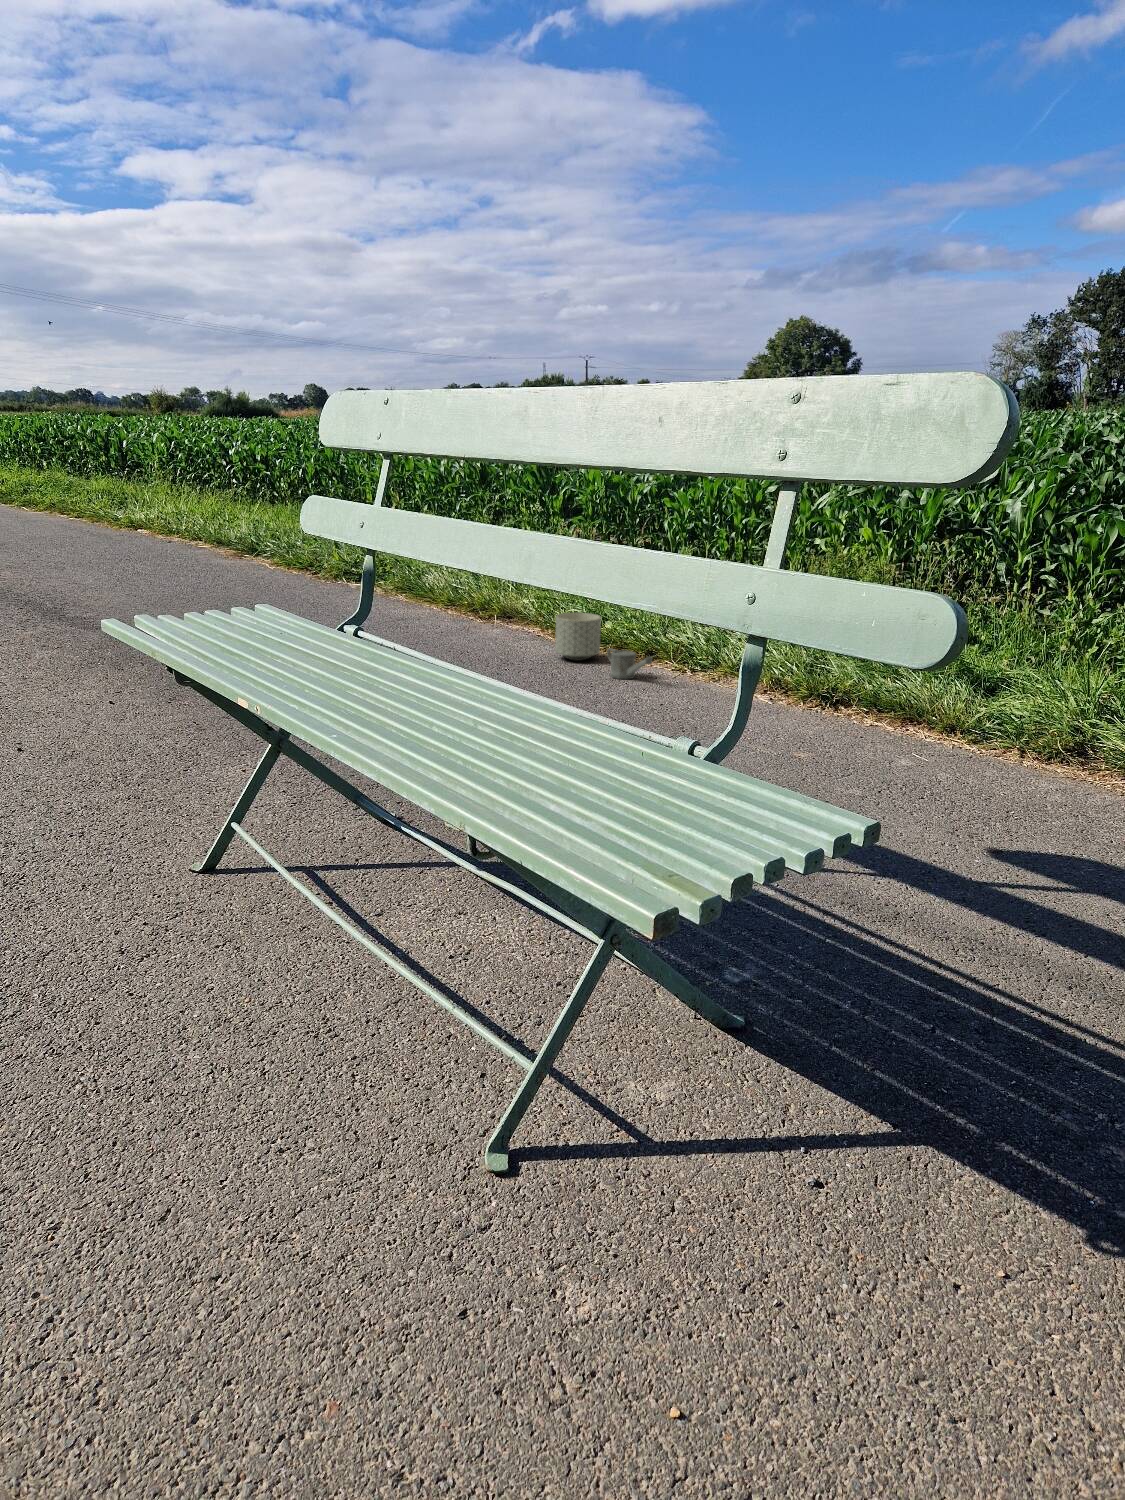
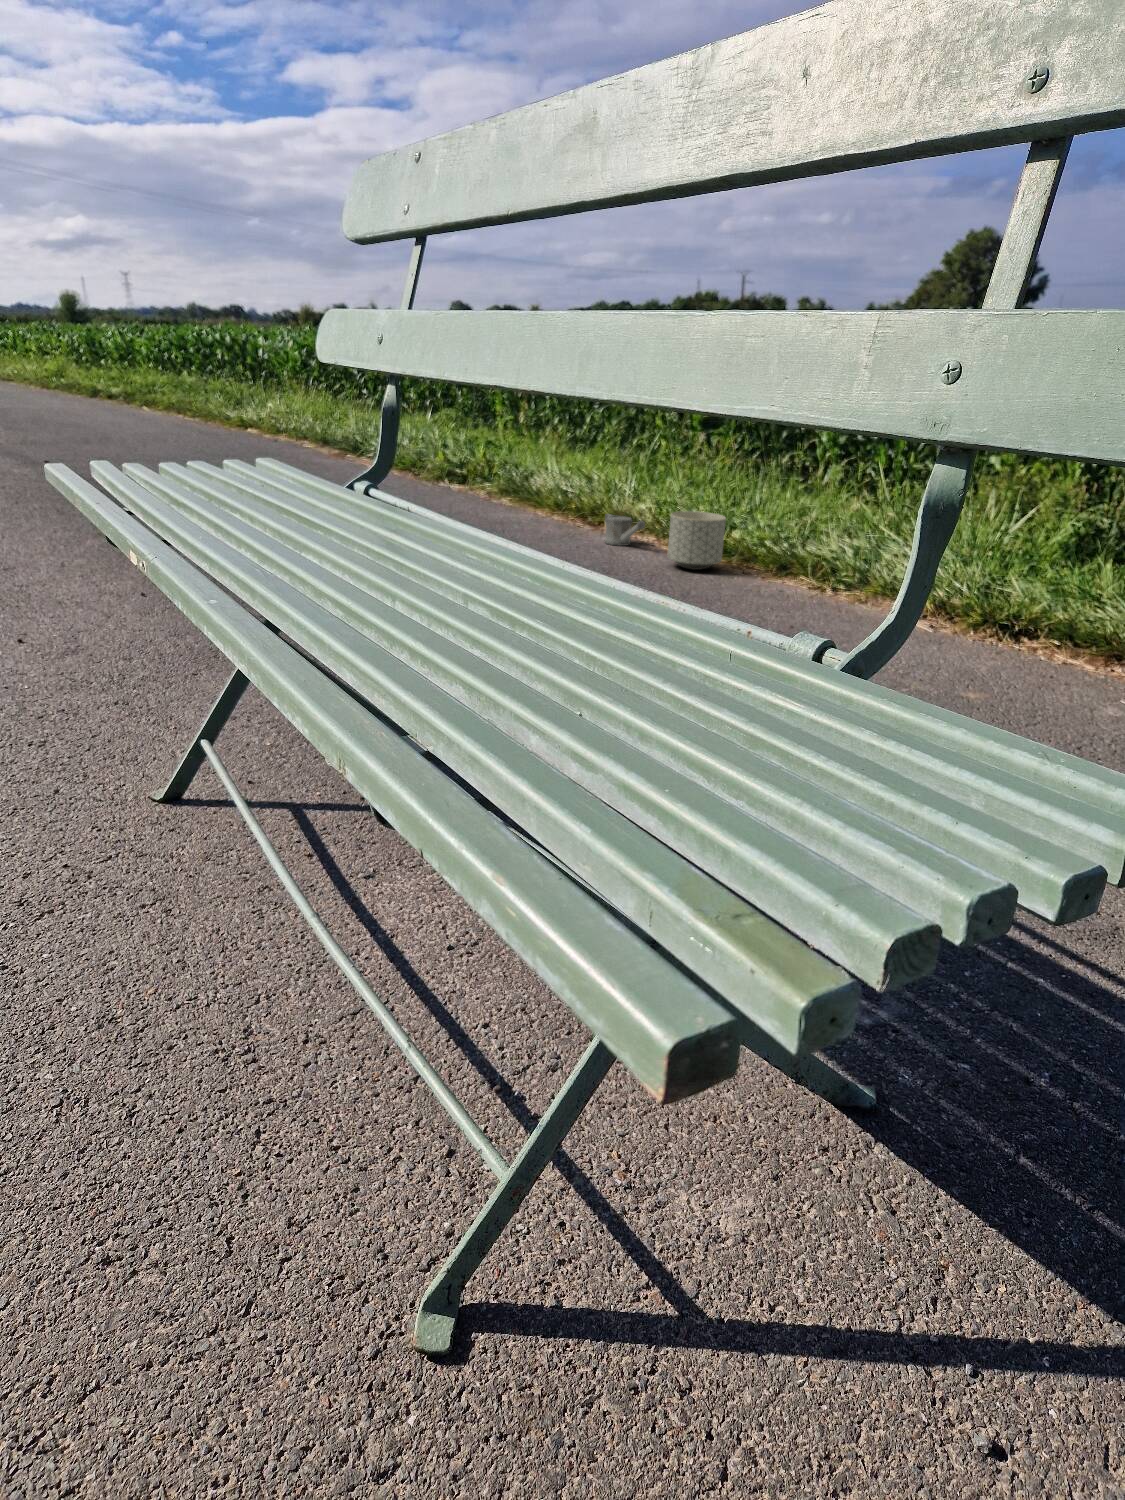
watering can: present [607,648,652,679] -> present [605,514,645,546]

